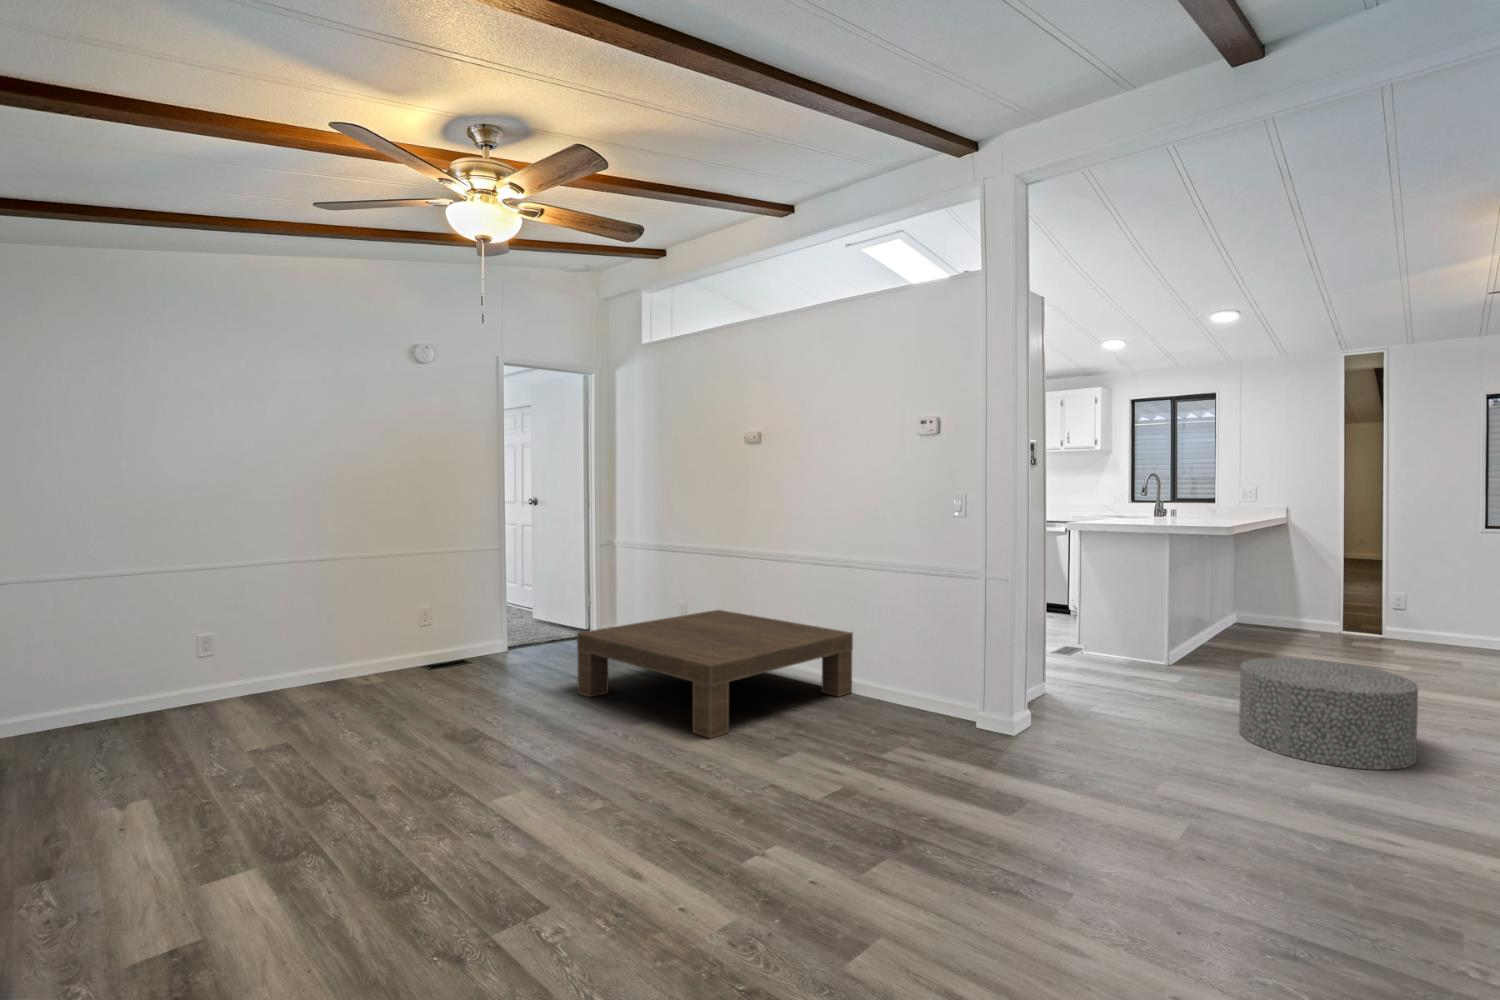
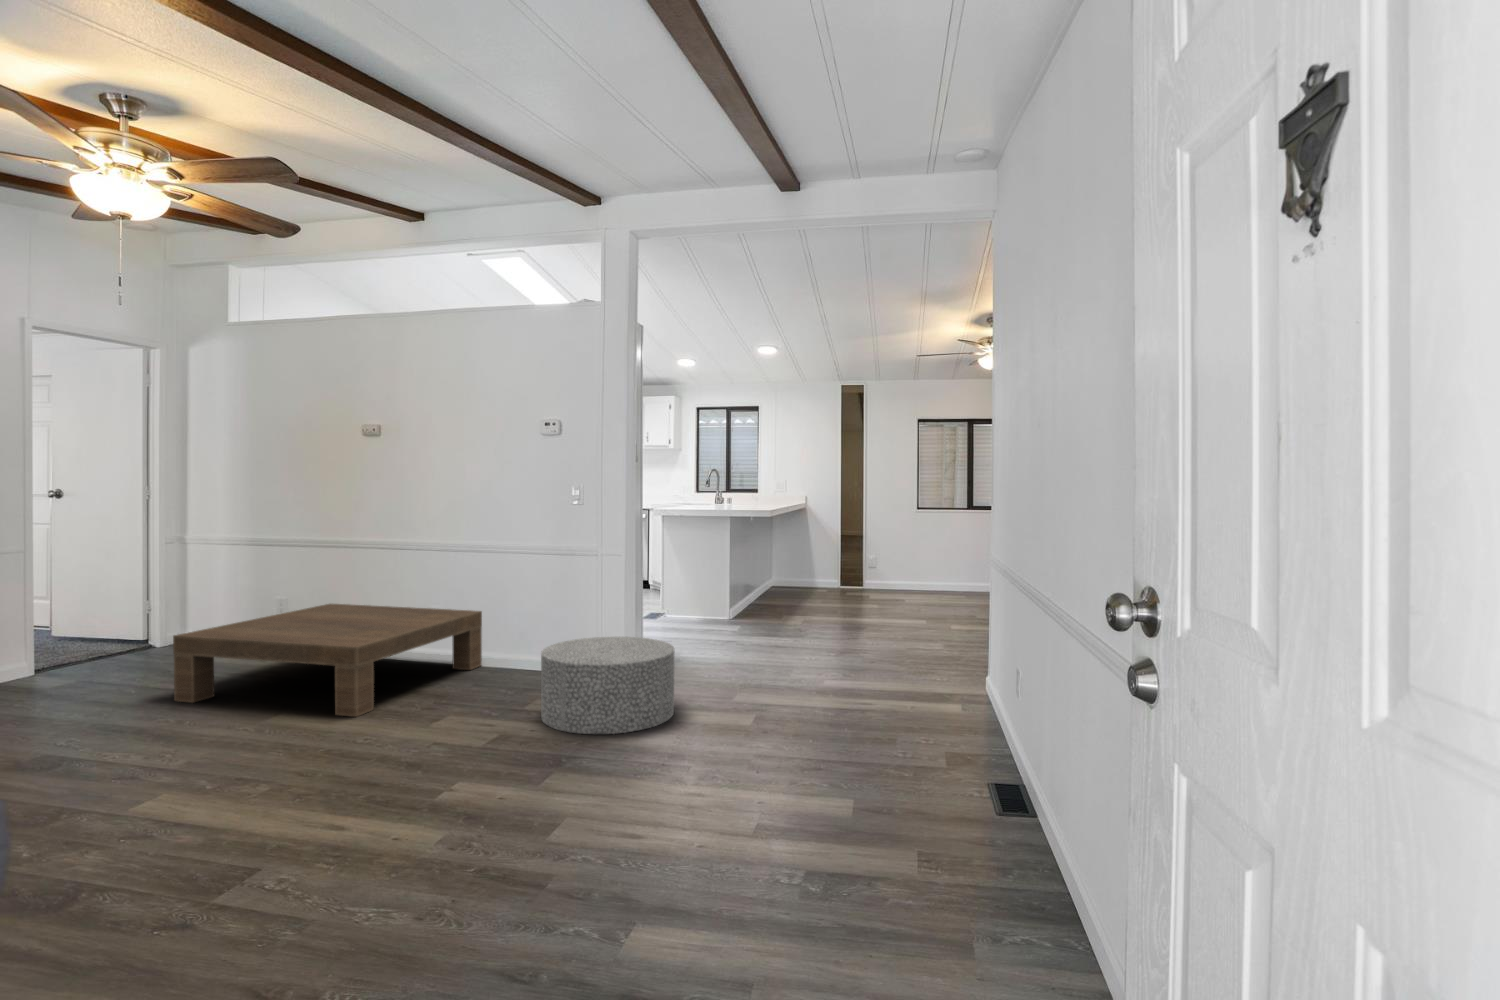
ottoman: present [1239,658,1418,770] -> present [541,637,674,734]

